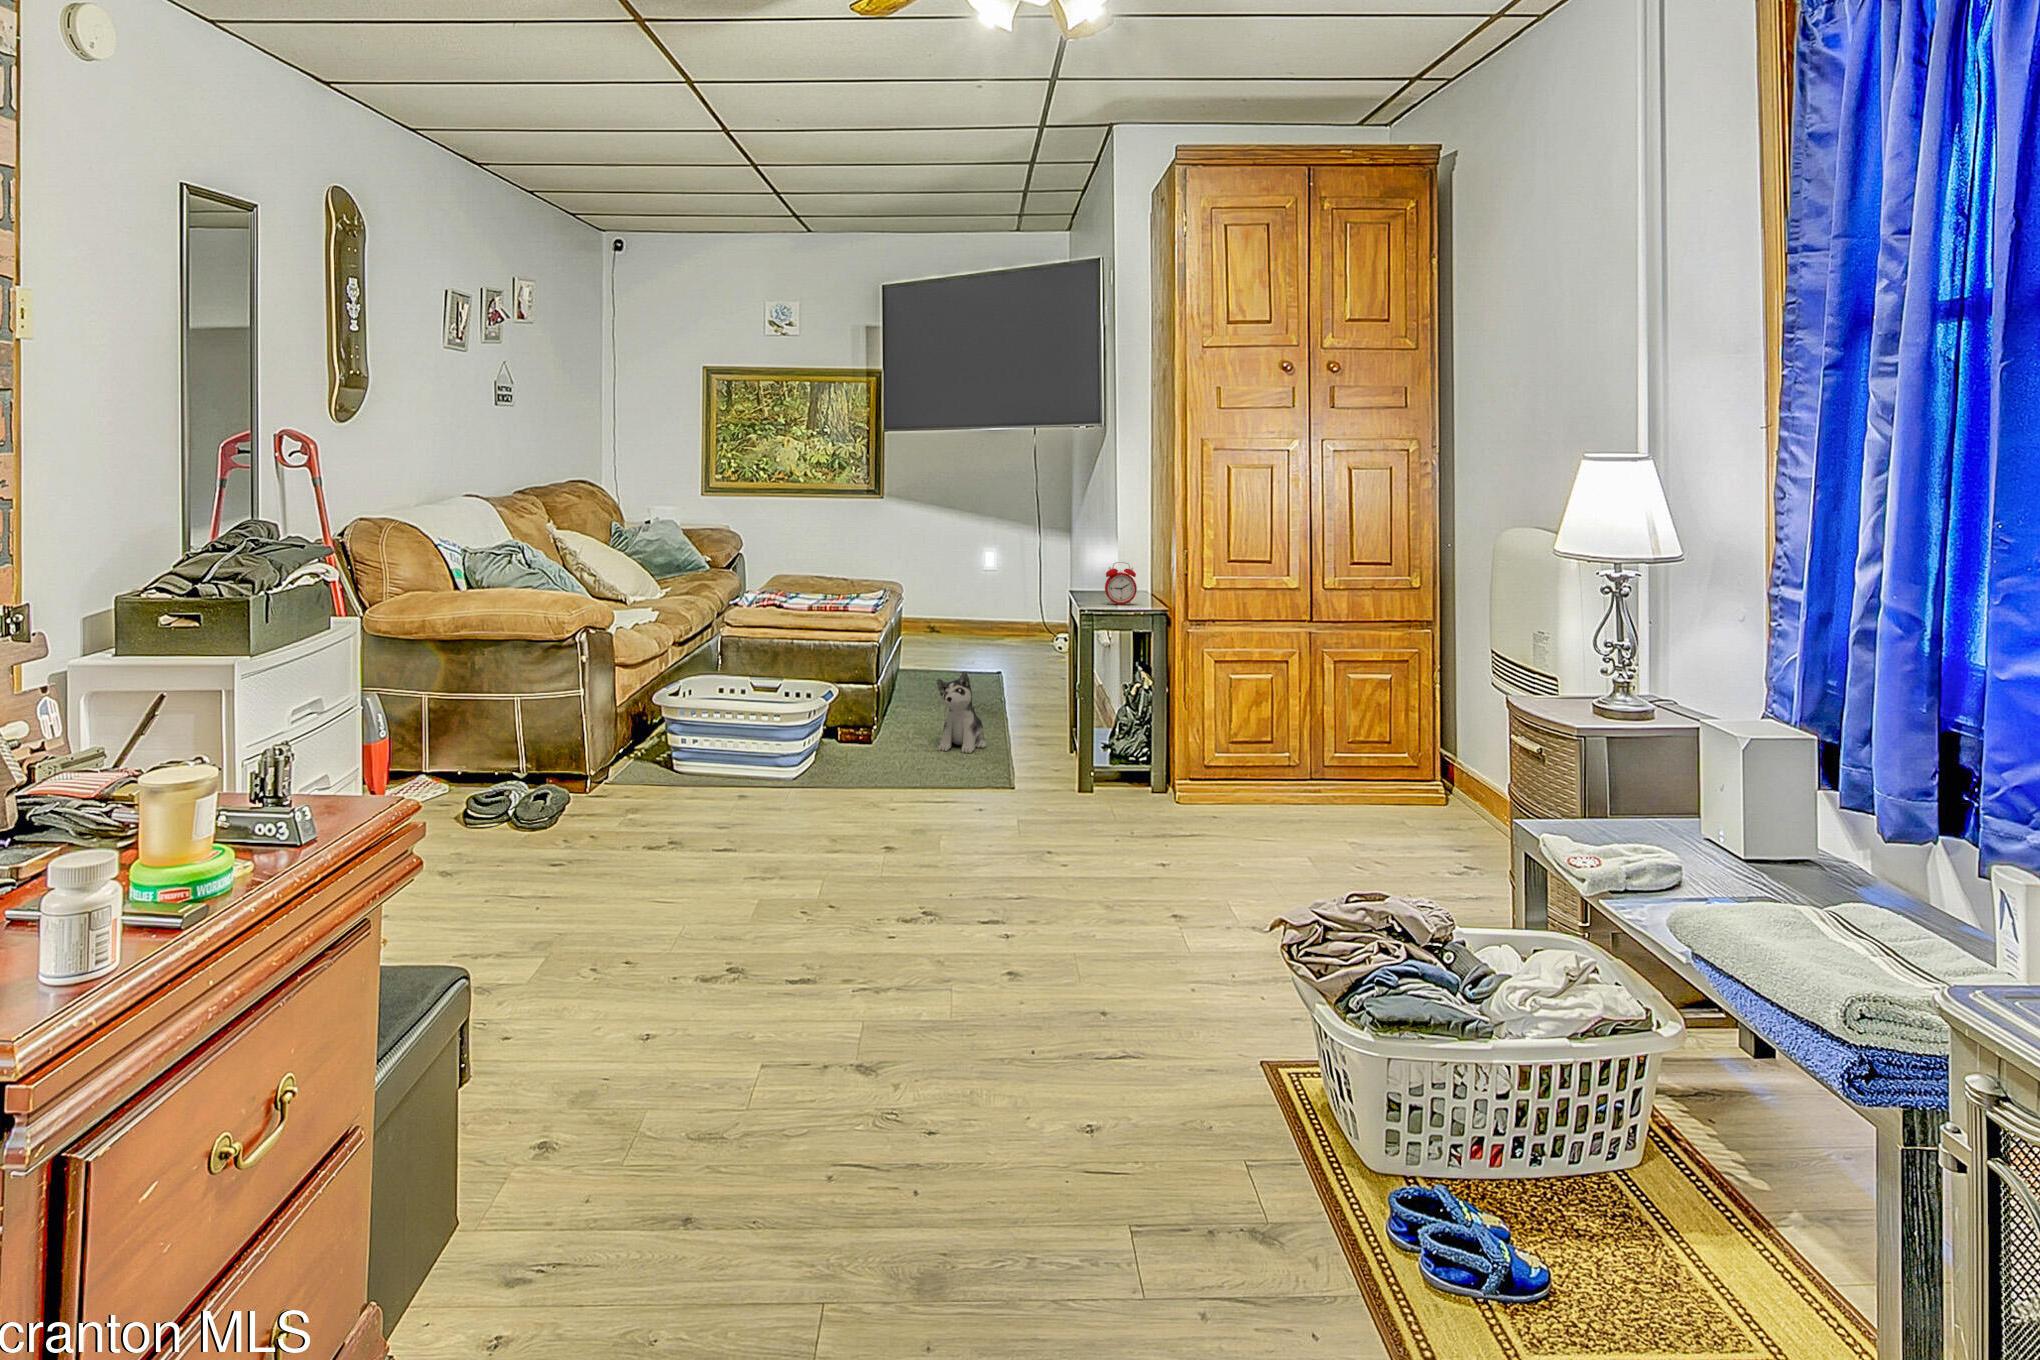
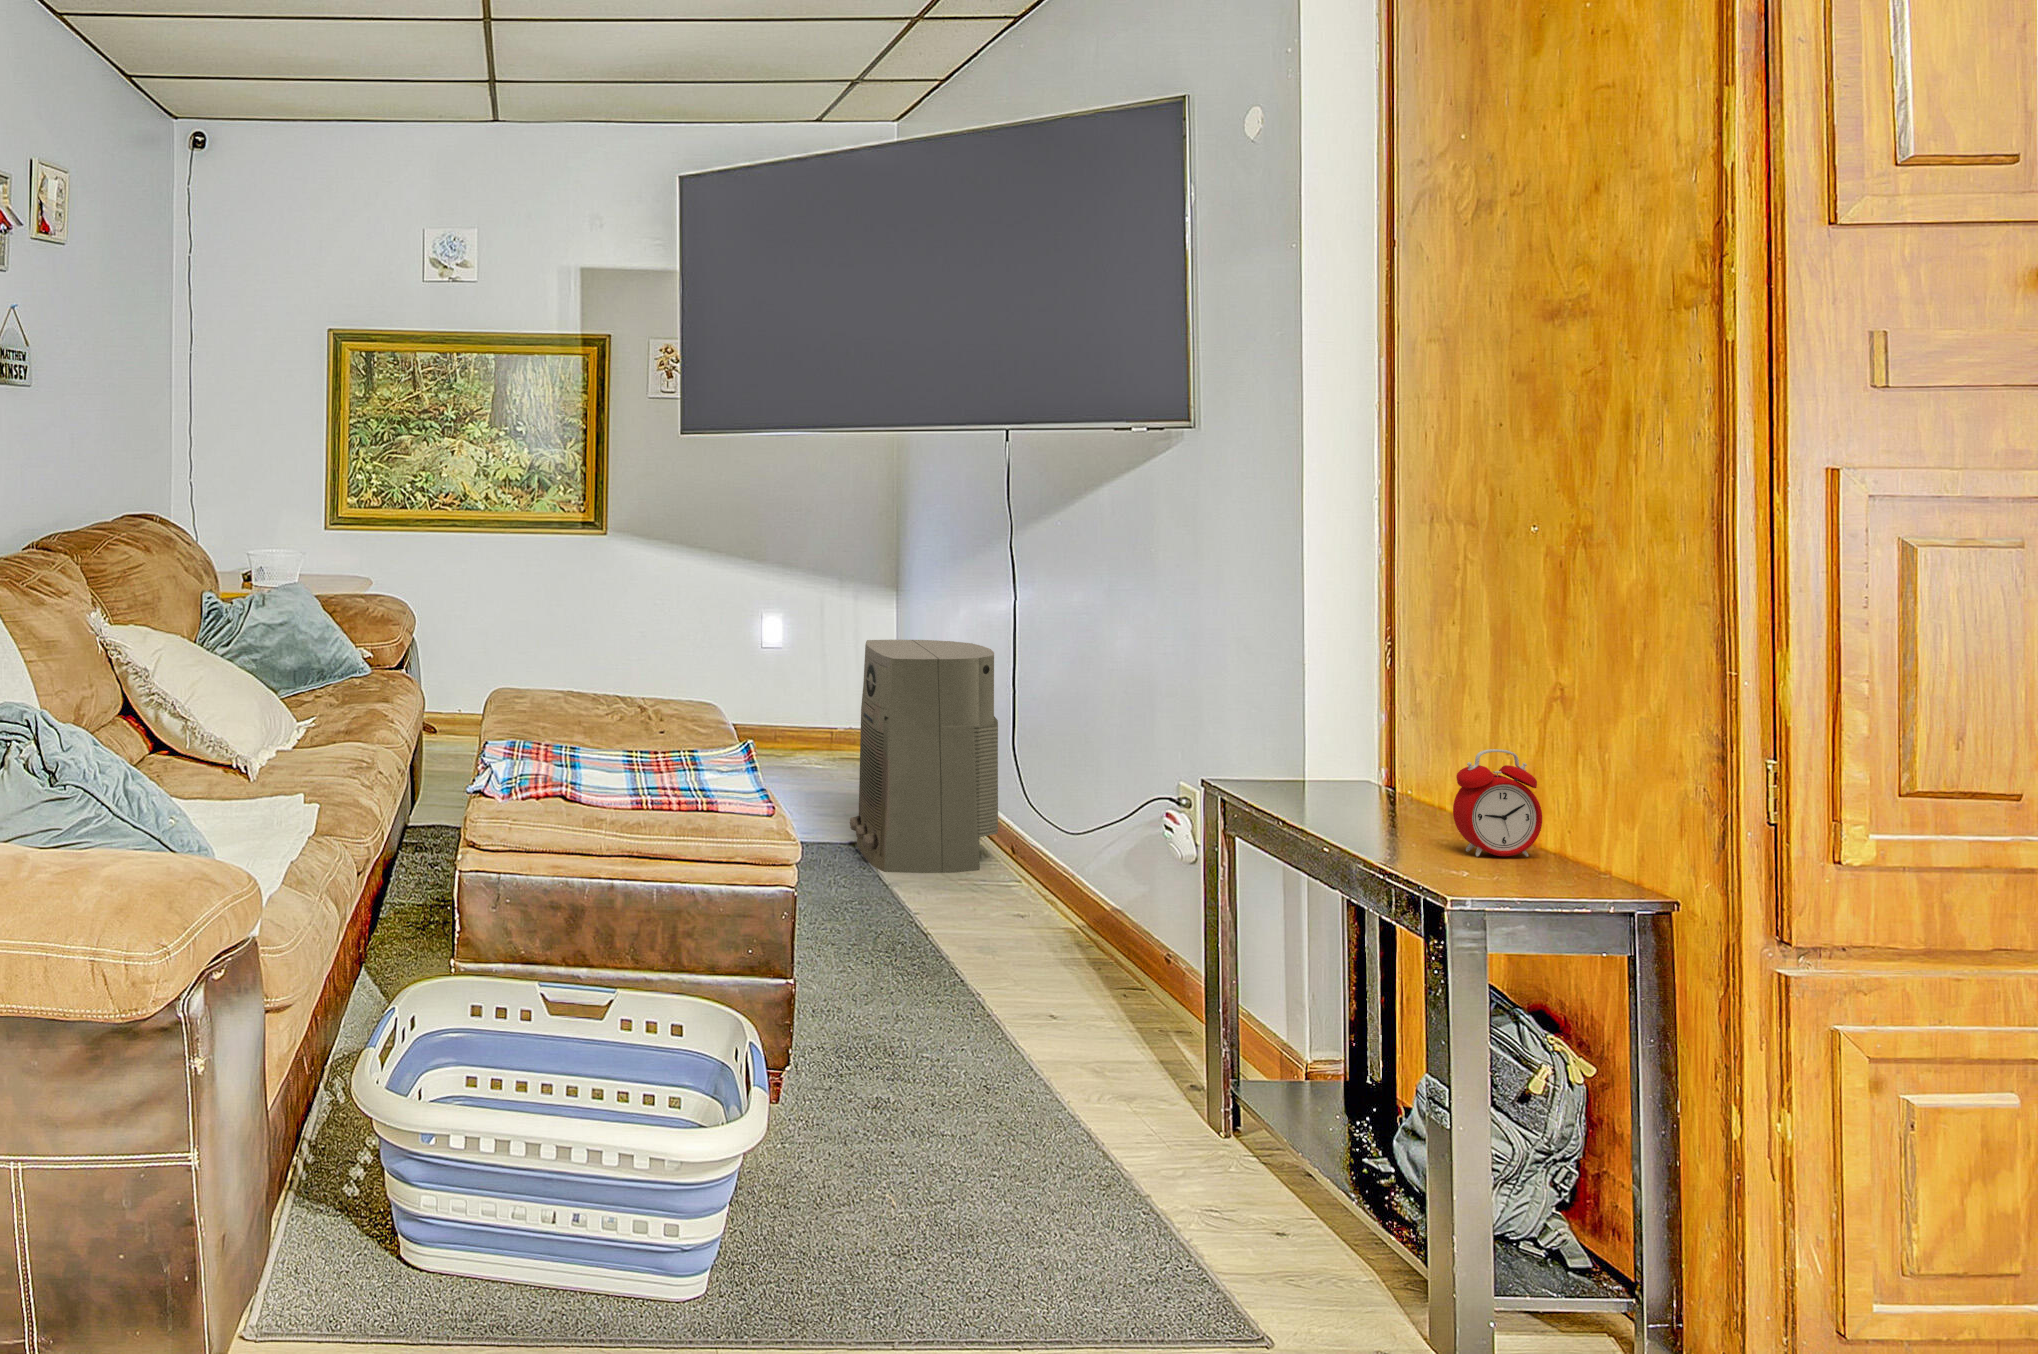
air purifier: none [989,554,1070,681] -> present [850,640,998,873]
plush toy: present [937,671,987,753] -> none [941,960,1054,1158]

